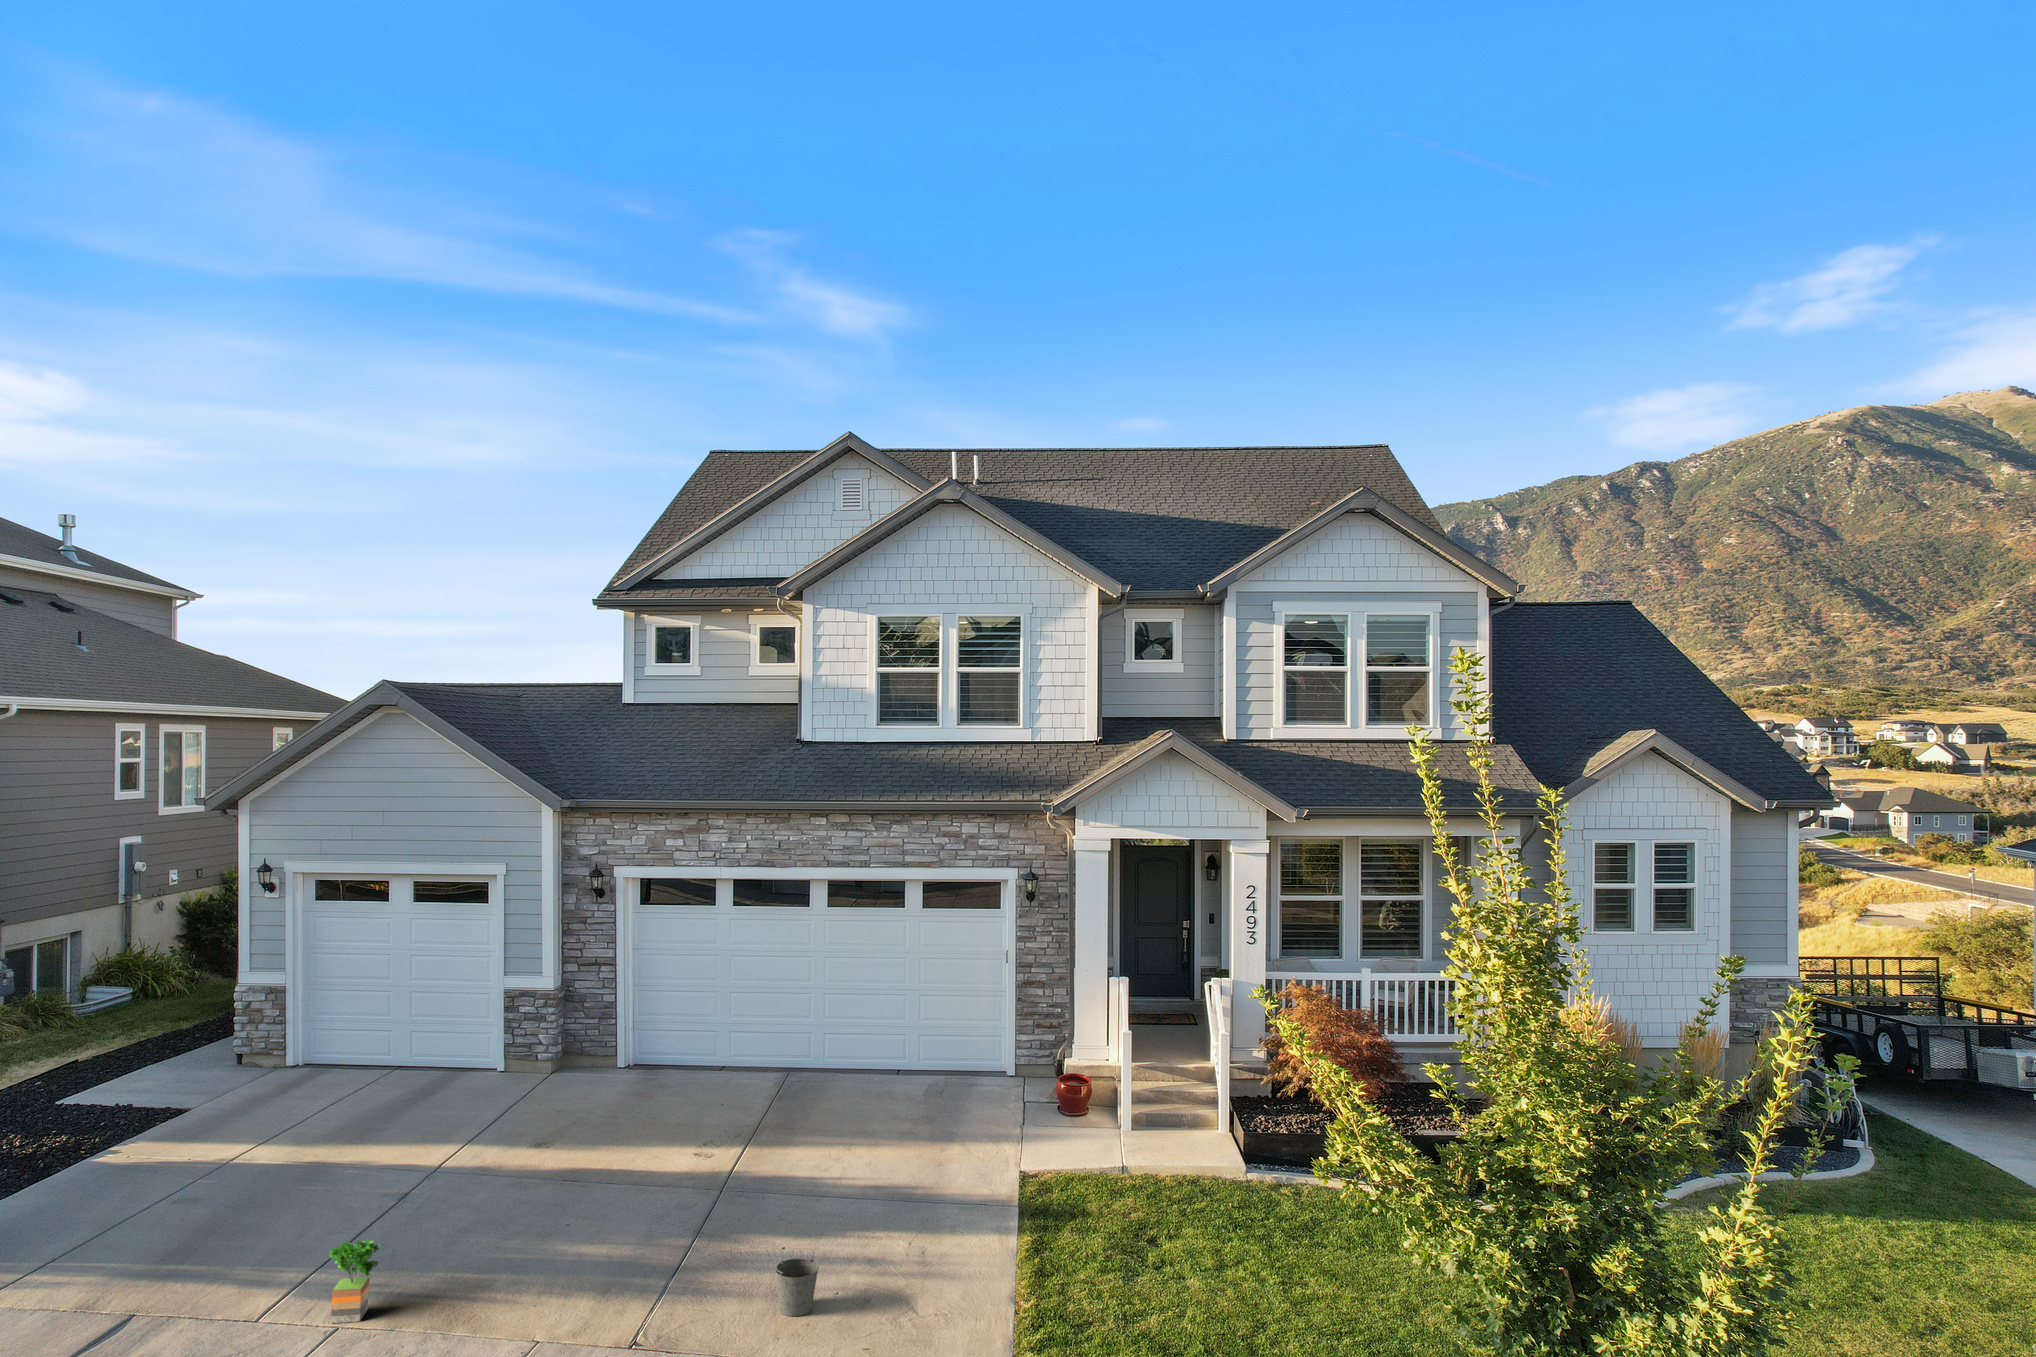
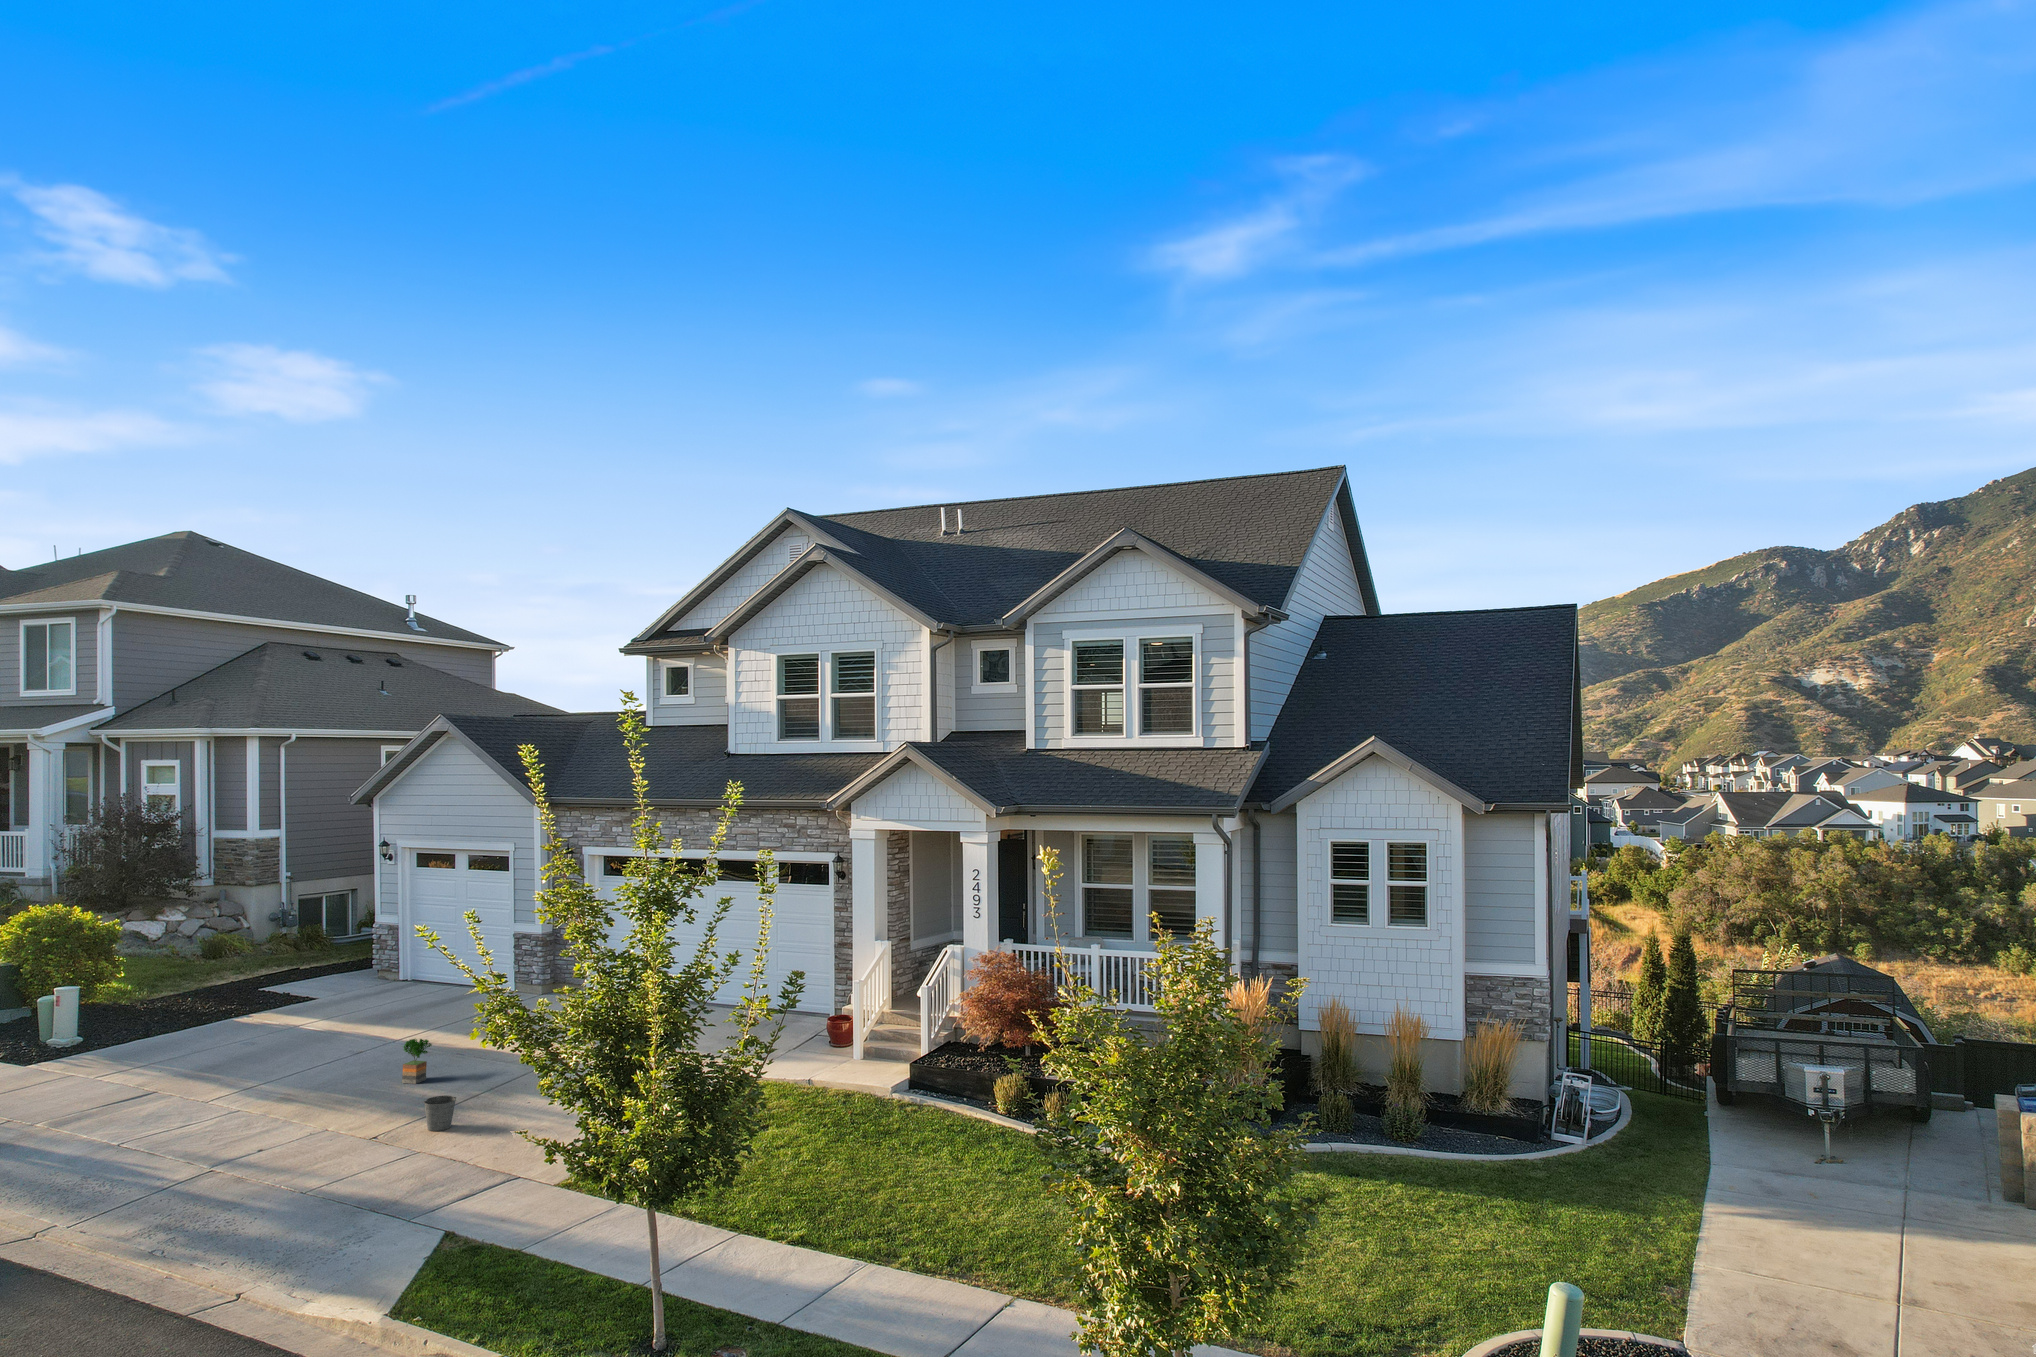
potted tree: present [329,1240,380,1323] -> present [402,1039,432,1084]

